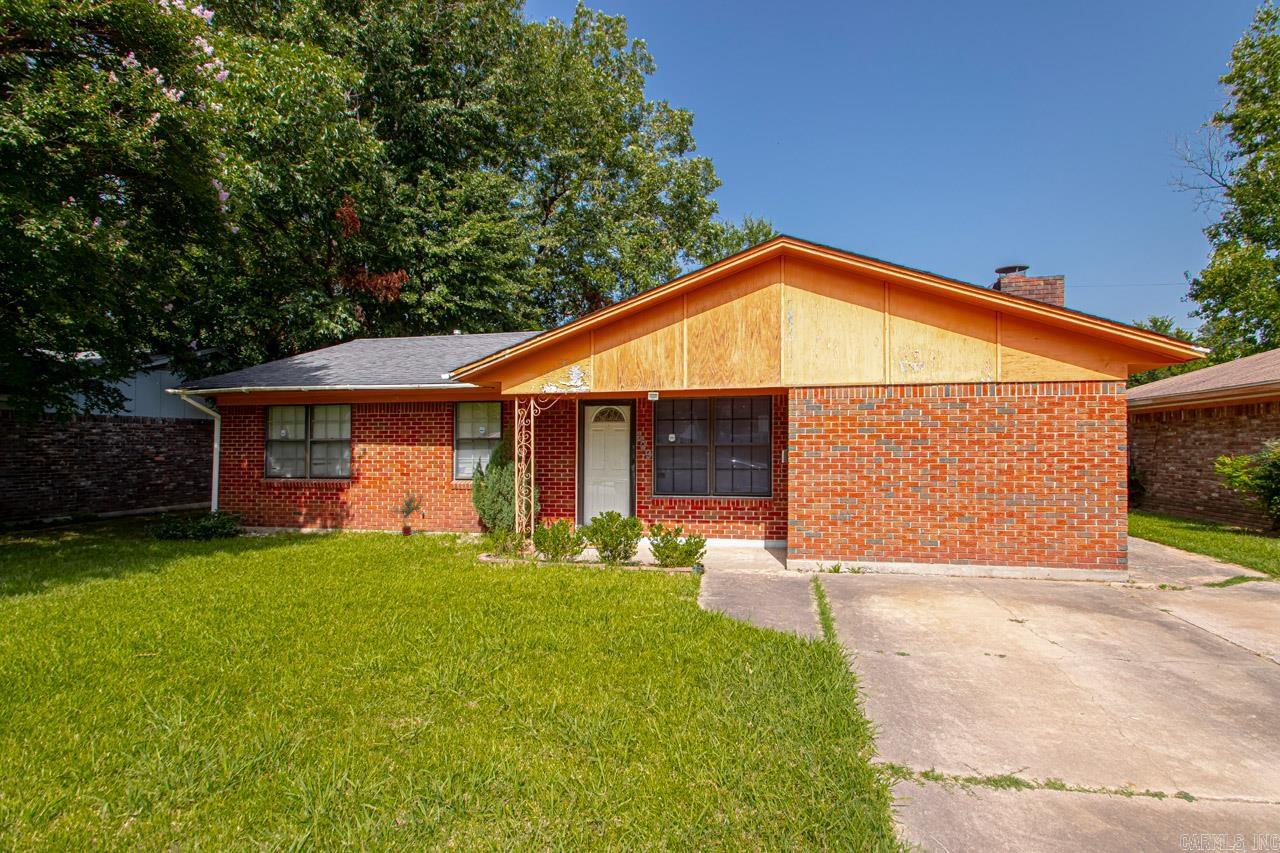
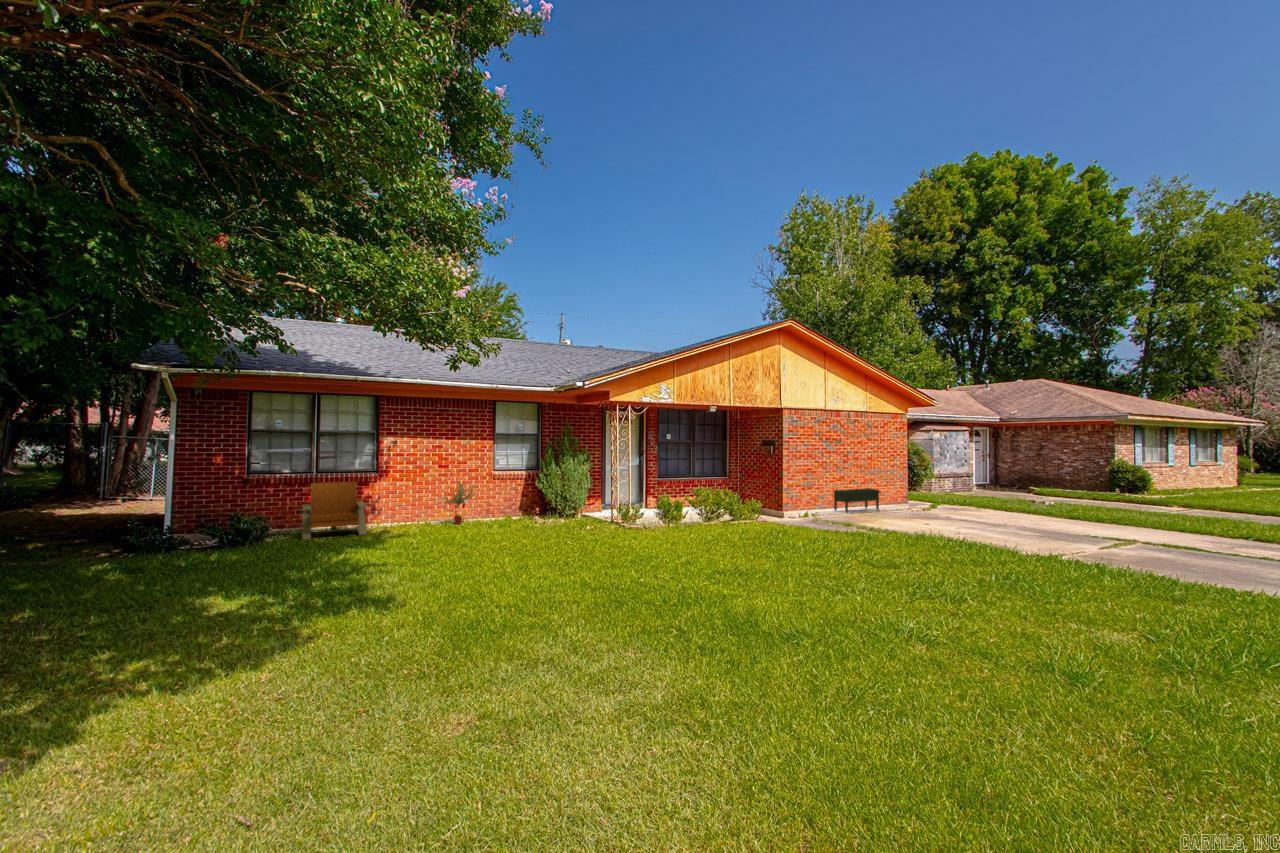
lounge chair: none [255,487,332,540] -> present [302,482,367,539]
bench: none [906,530,1013,578] -> present [833,488,880,513]

